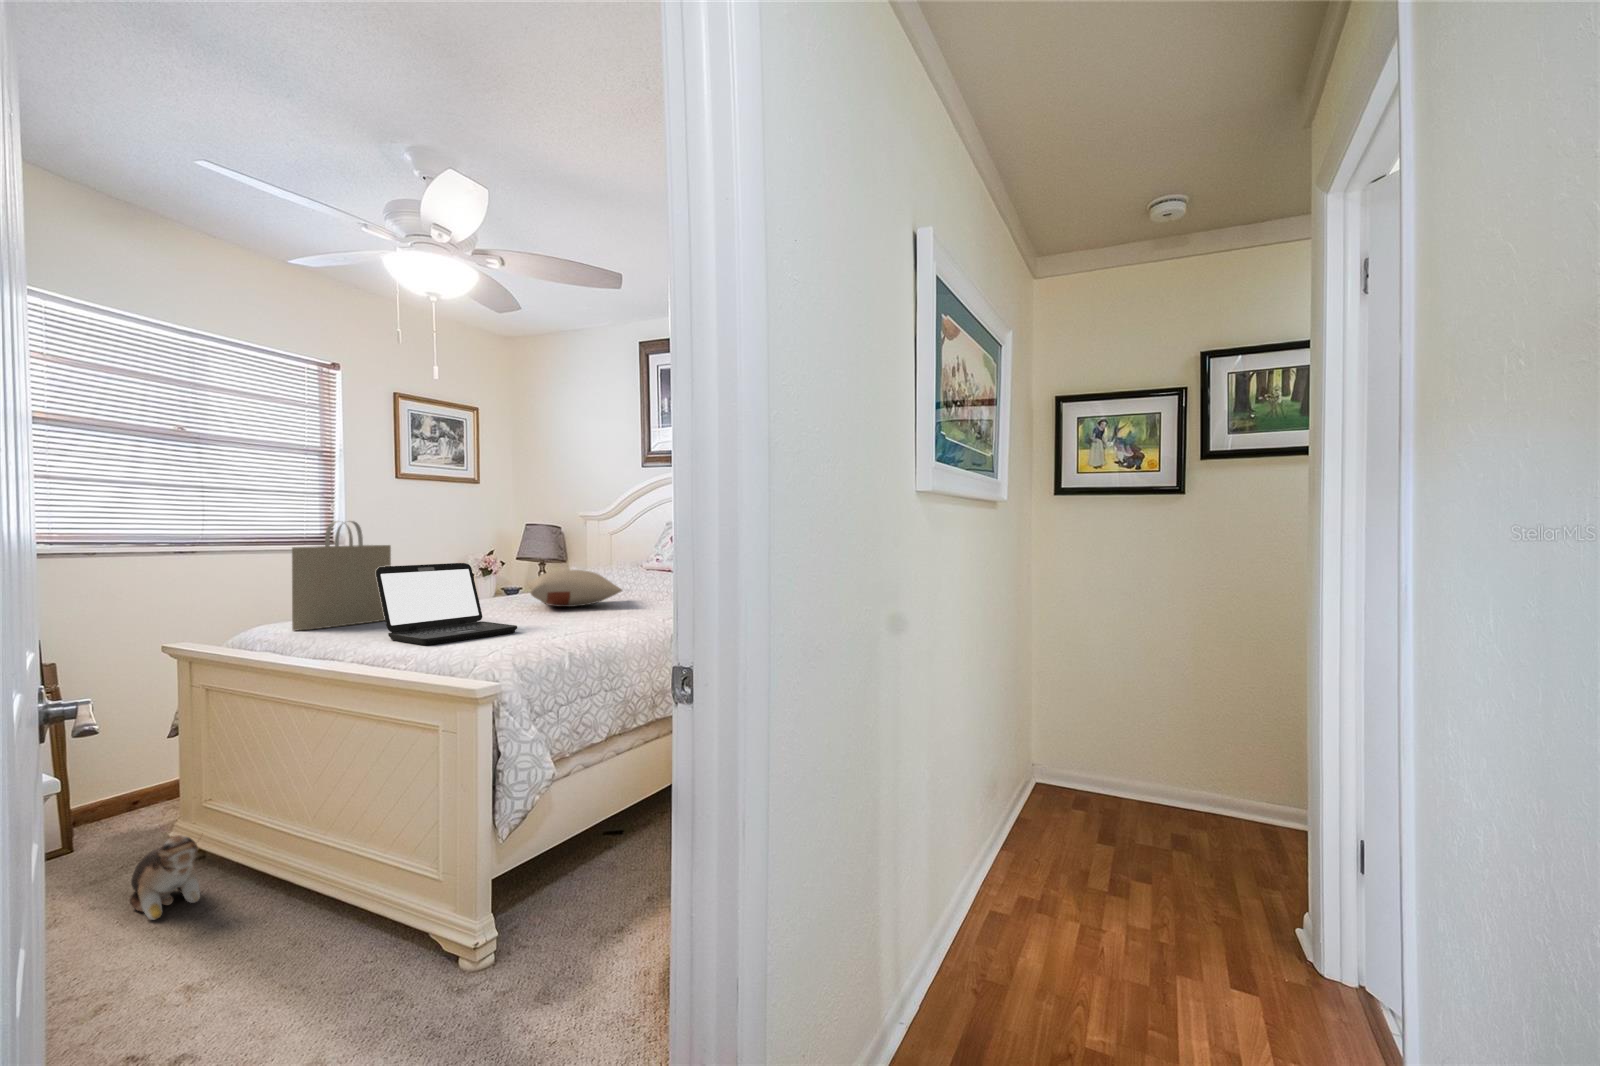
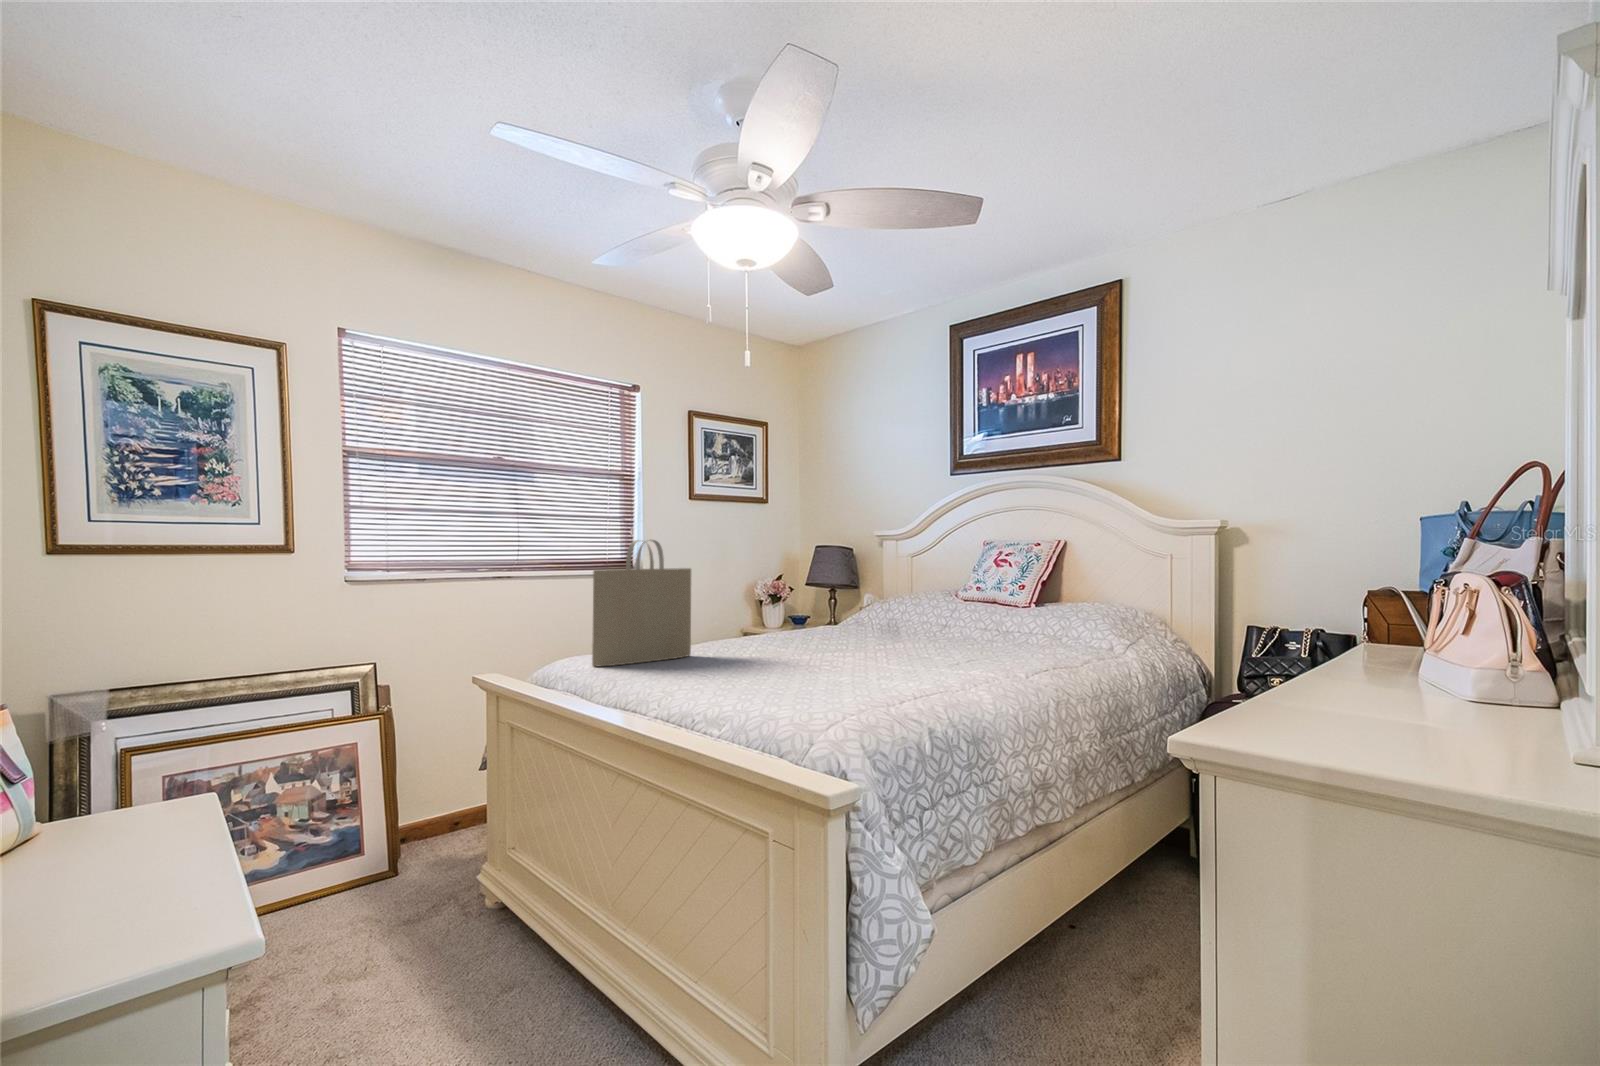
laptop: present [376,563,517,645] -> none [680,591,844,701]
pillow: present [529,570,622,607] -> none [832,601,952,647]
plush toy: present [130,835,201,920] -> none [429,908,497,1008]

